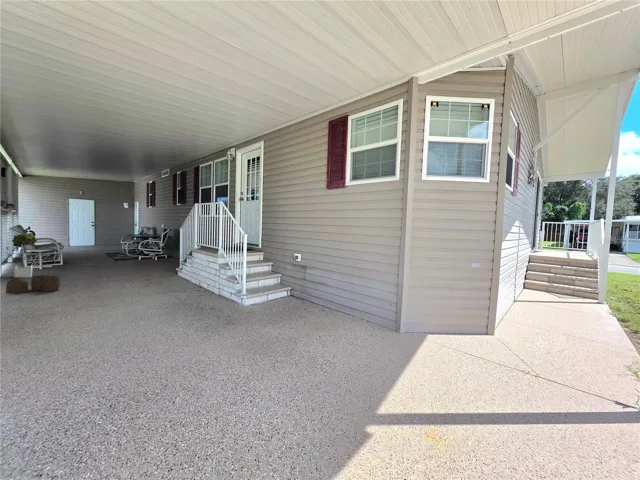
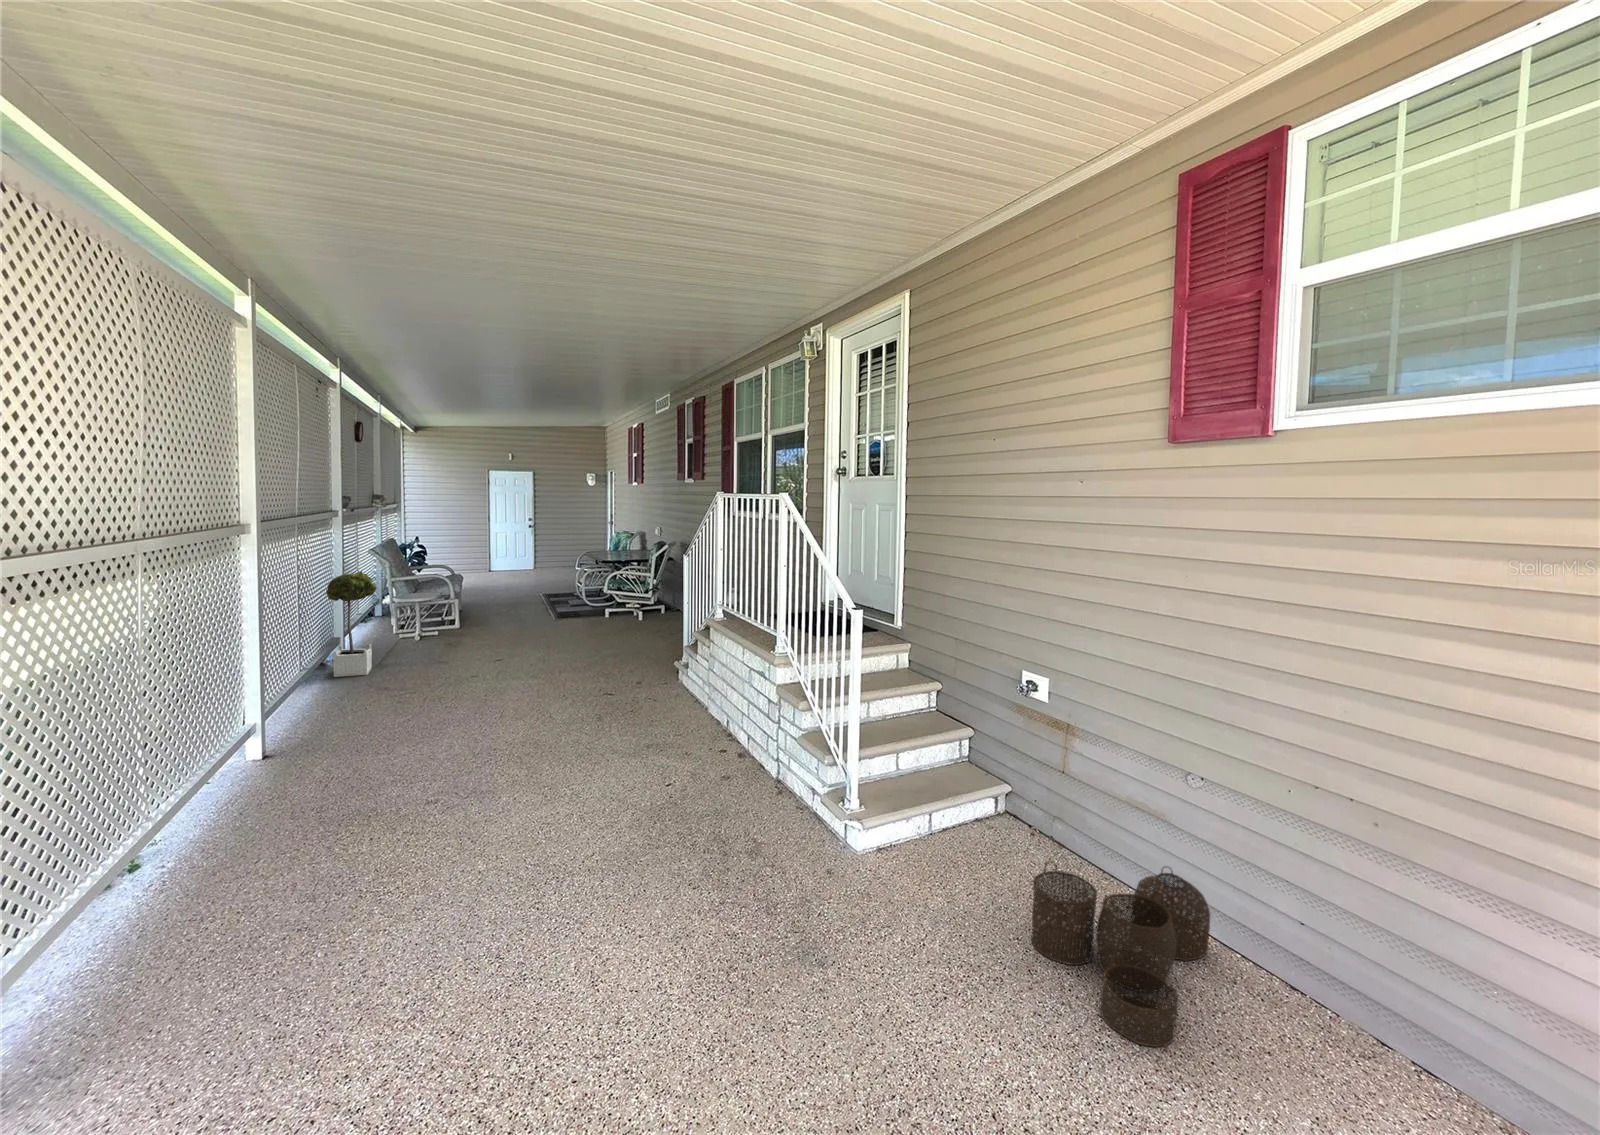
woven basket: present [6,274,61,294] -> present [1031,861,1210,1047]

